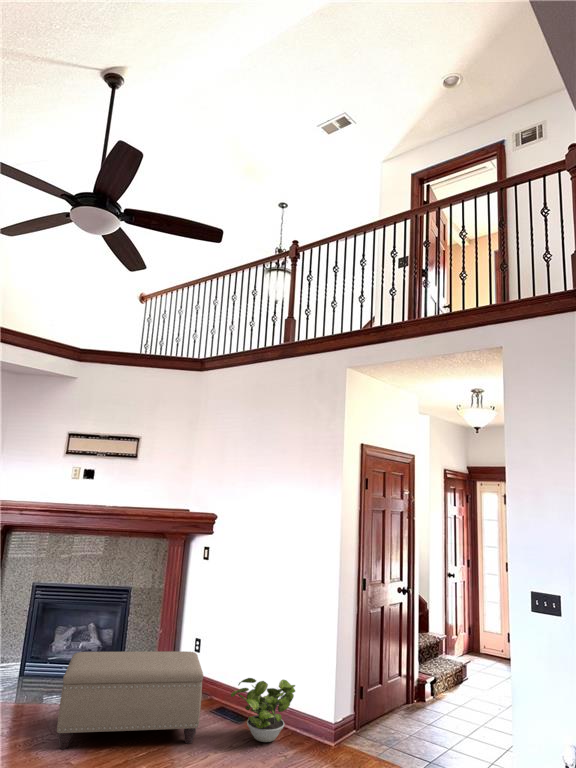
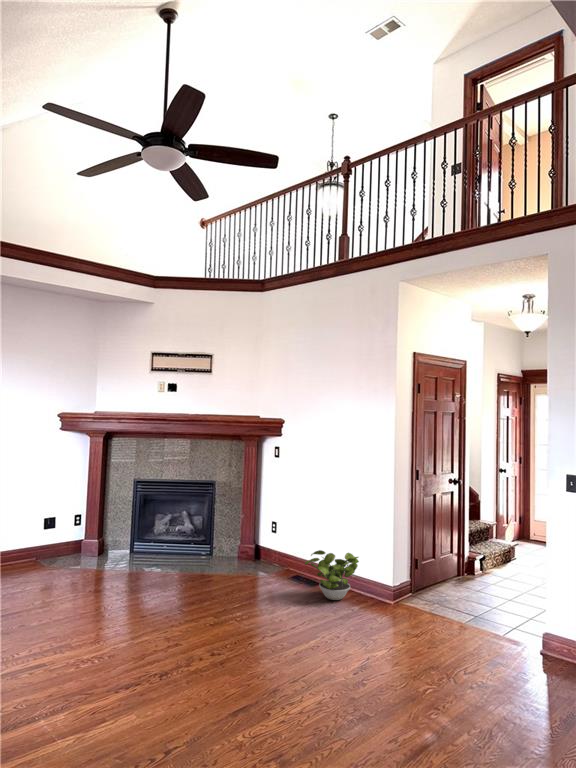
ottoman: present [57,651,203,749] -> none [168,531,281,601]

